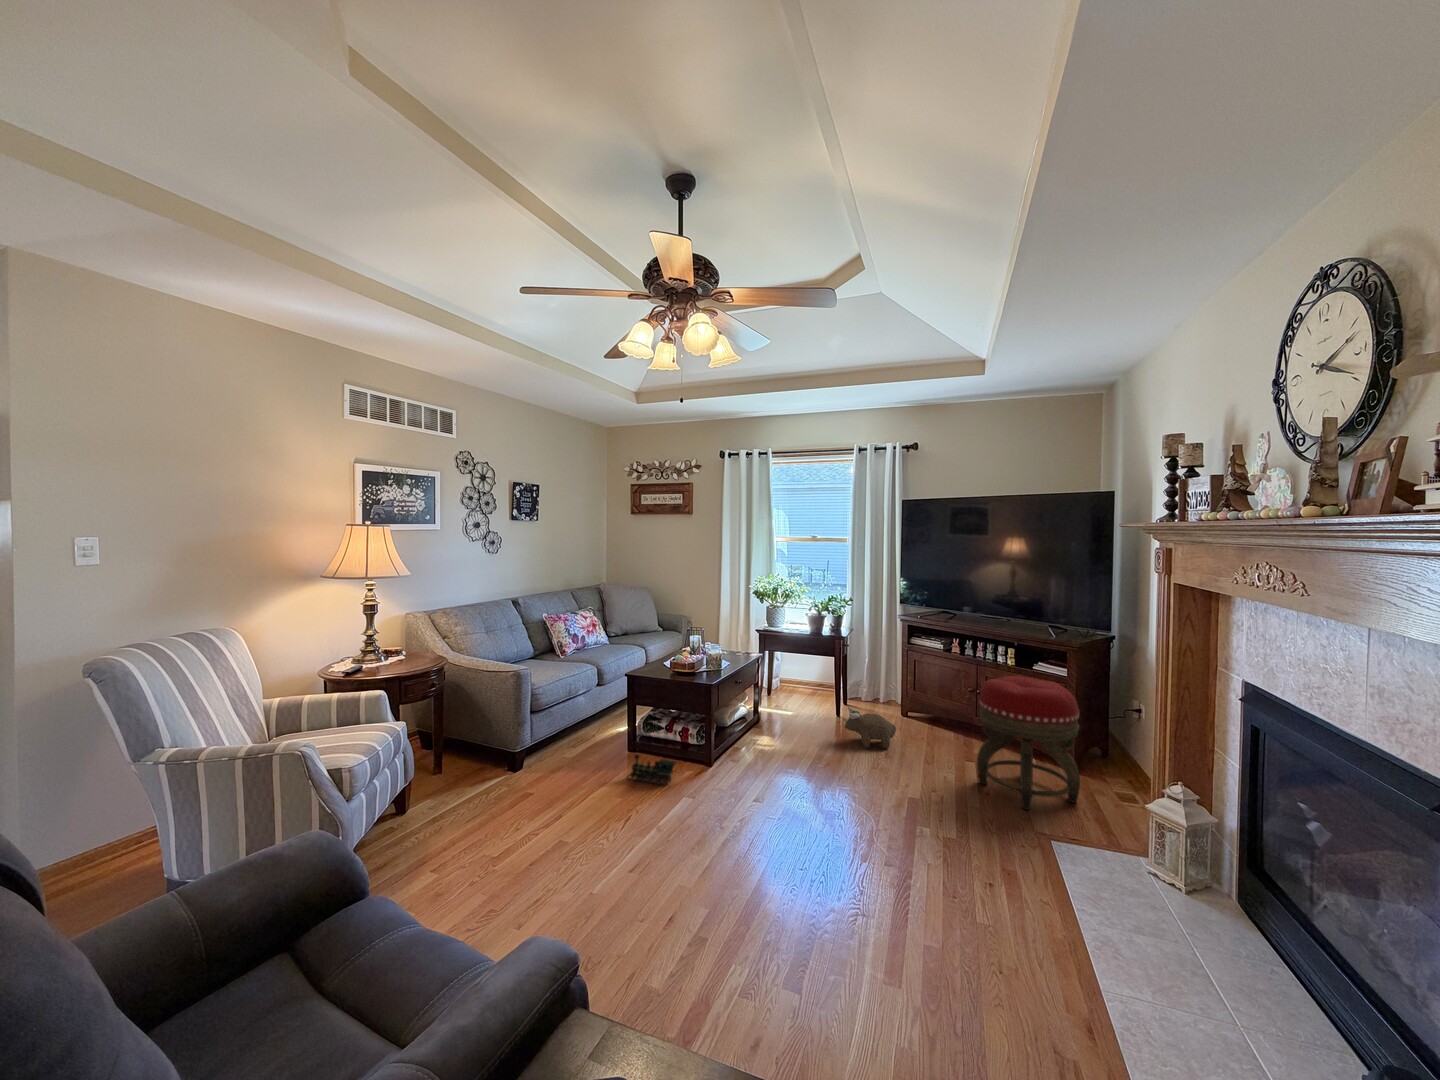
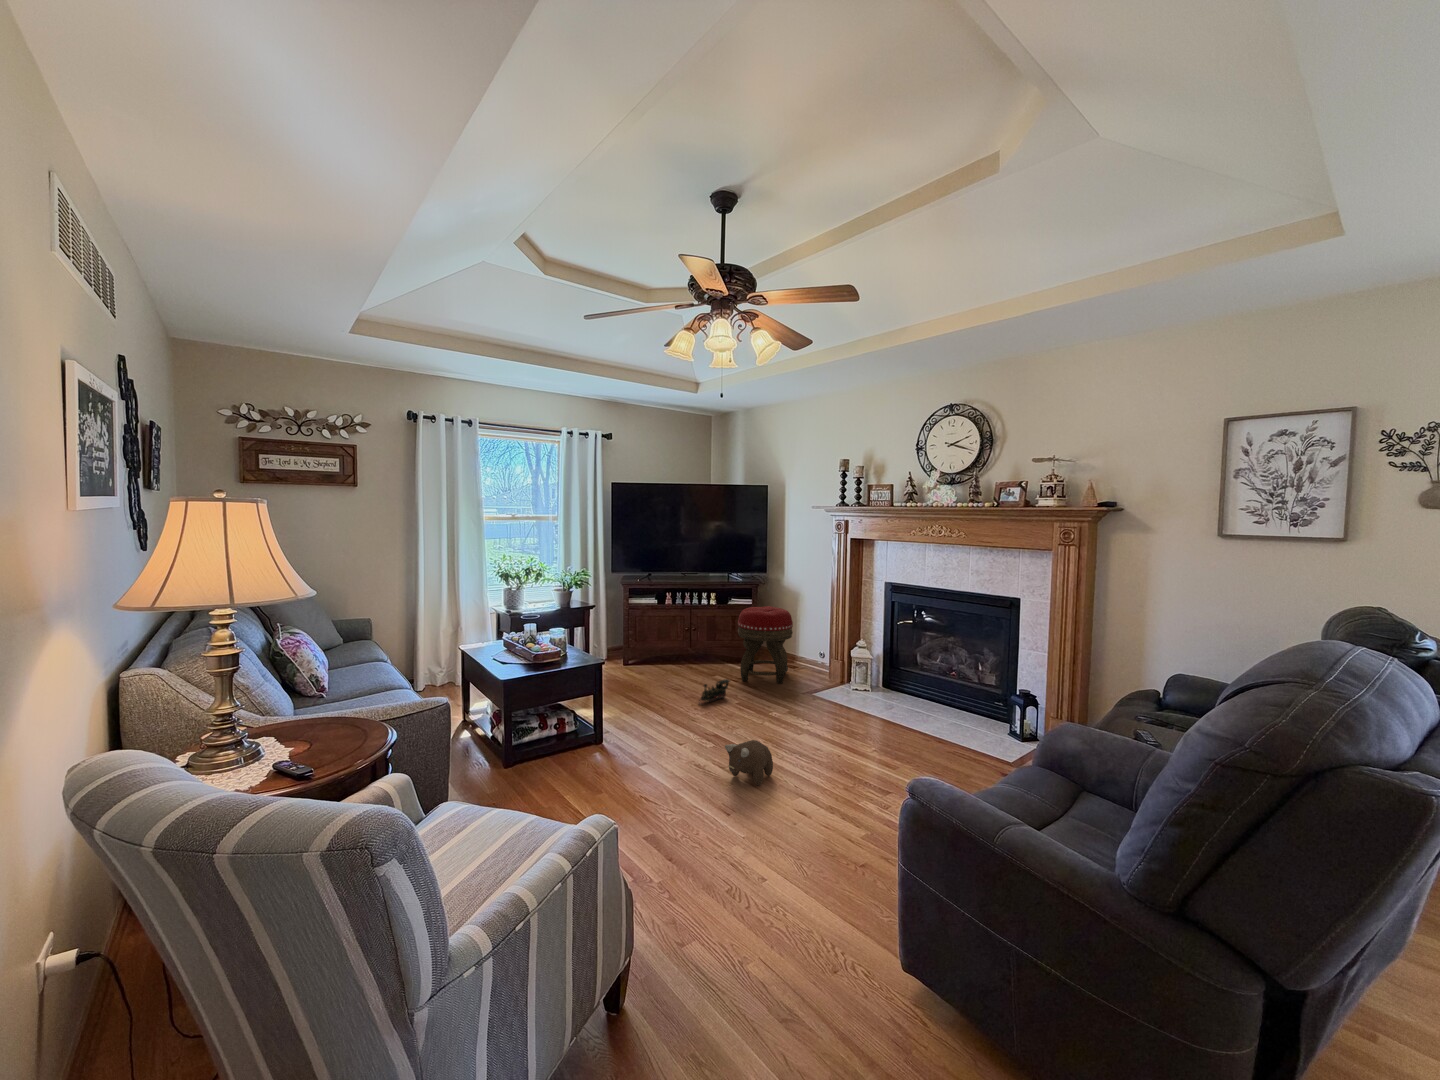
plush toy: present [843,707,896,749] -> present [725,740,773,785]
toy train: present [627,755,677,786] -> present [699,679,730,704]

